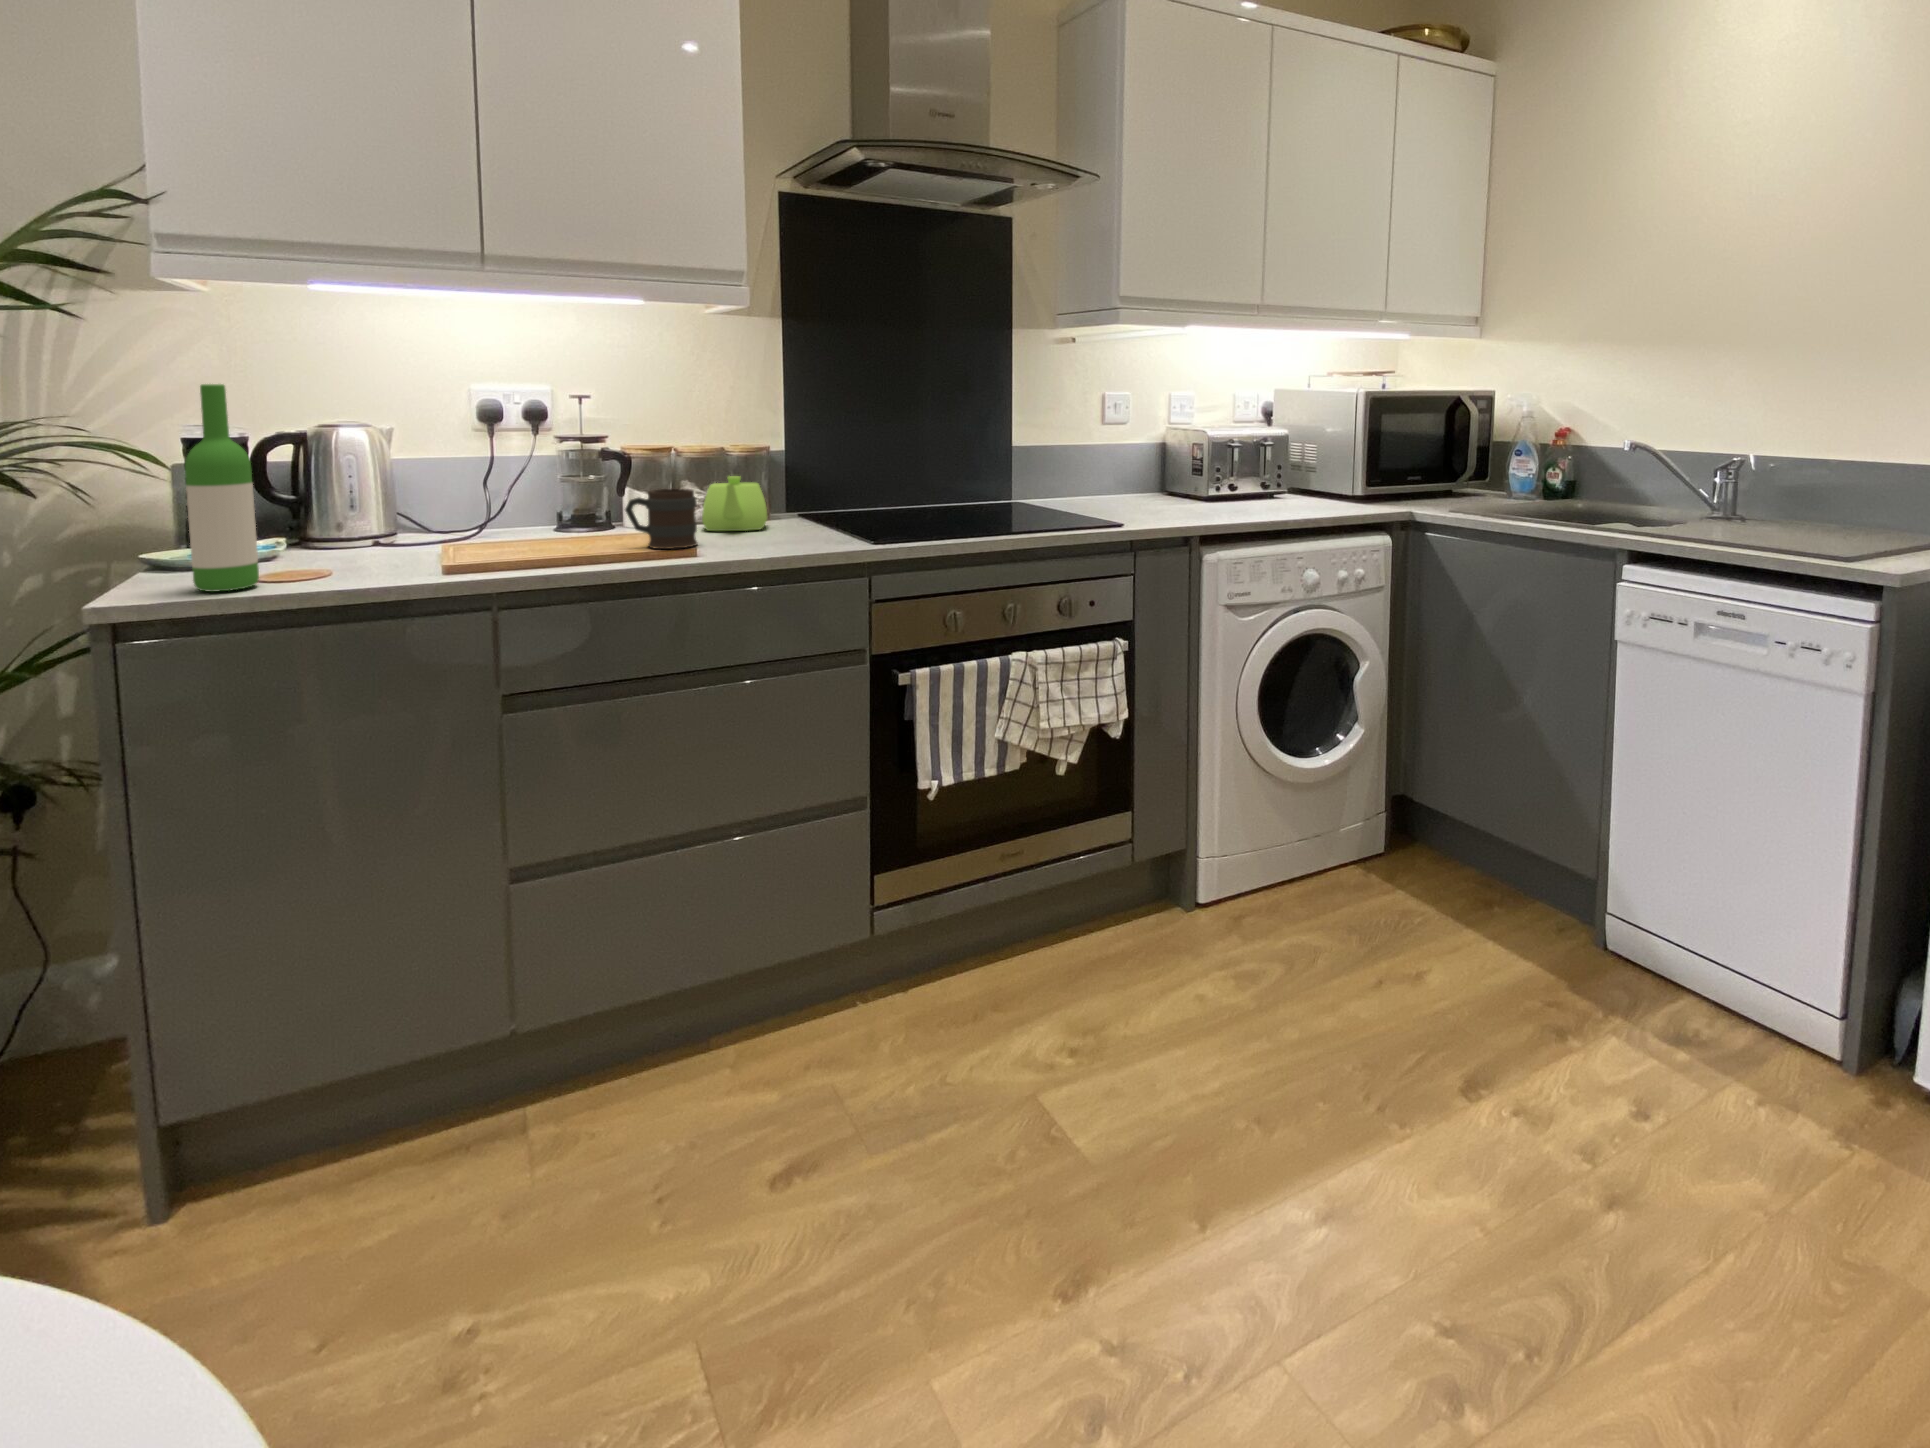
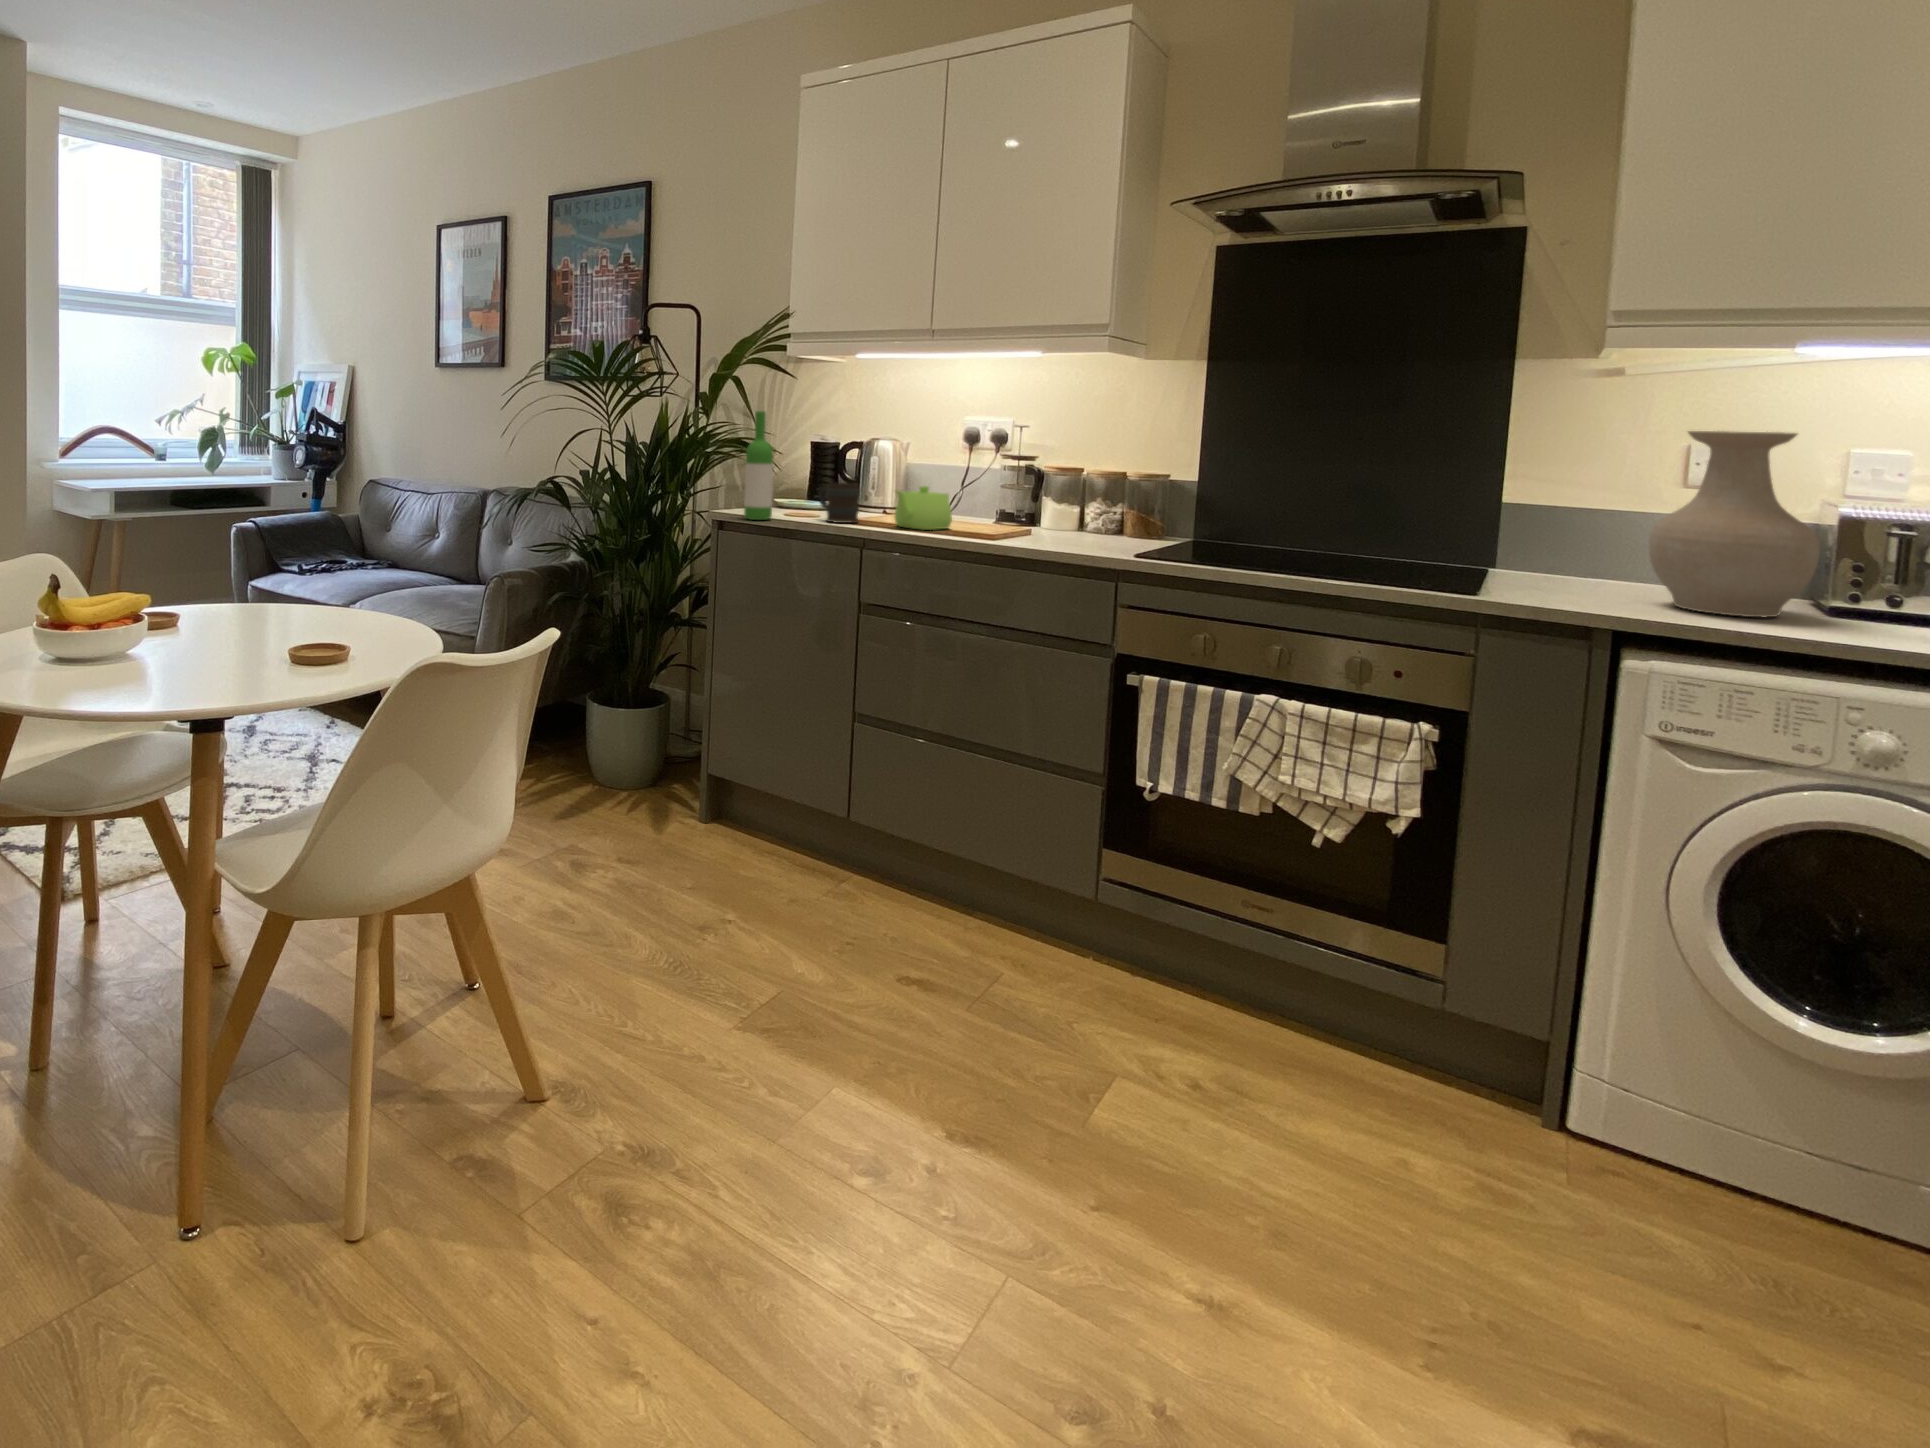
vase: none [1170,390,1252,516] -> present [1649,431,1820,617]
teapot: present [702,476,767,531] -> present [895,486,952,530]
mug: present [625,489,697,549] -> present [818,483,860,523]

